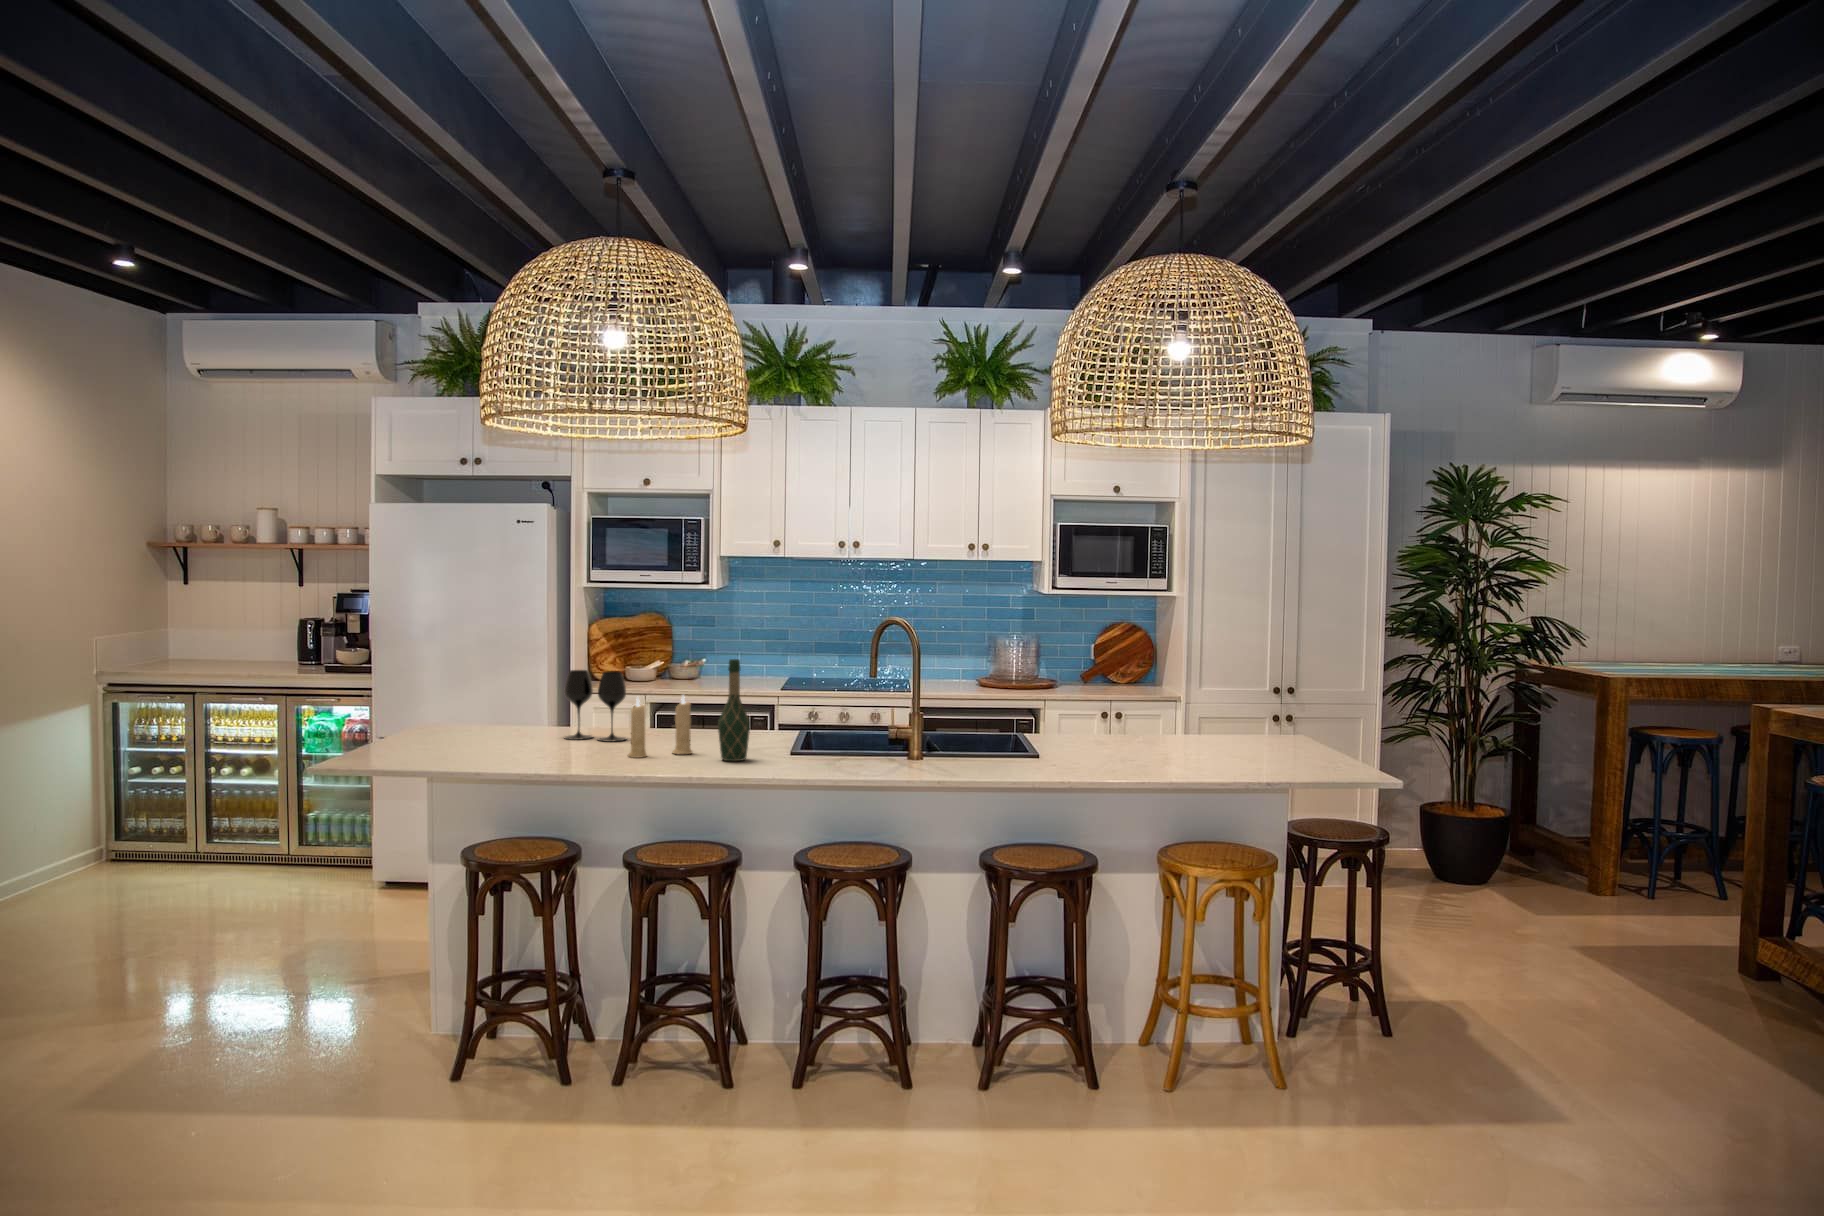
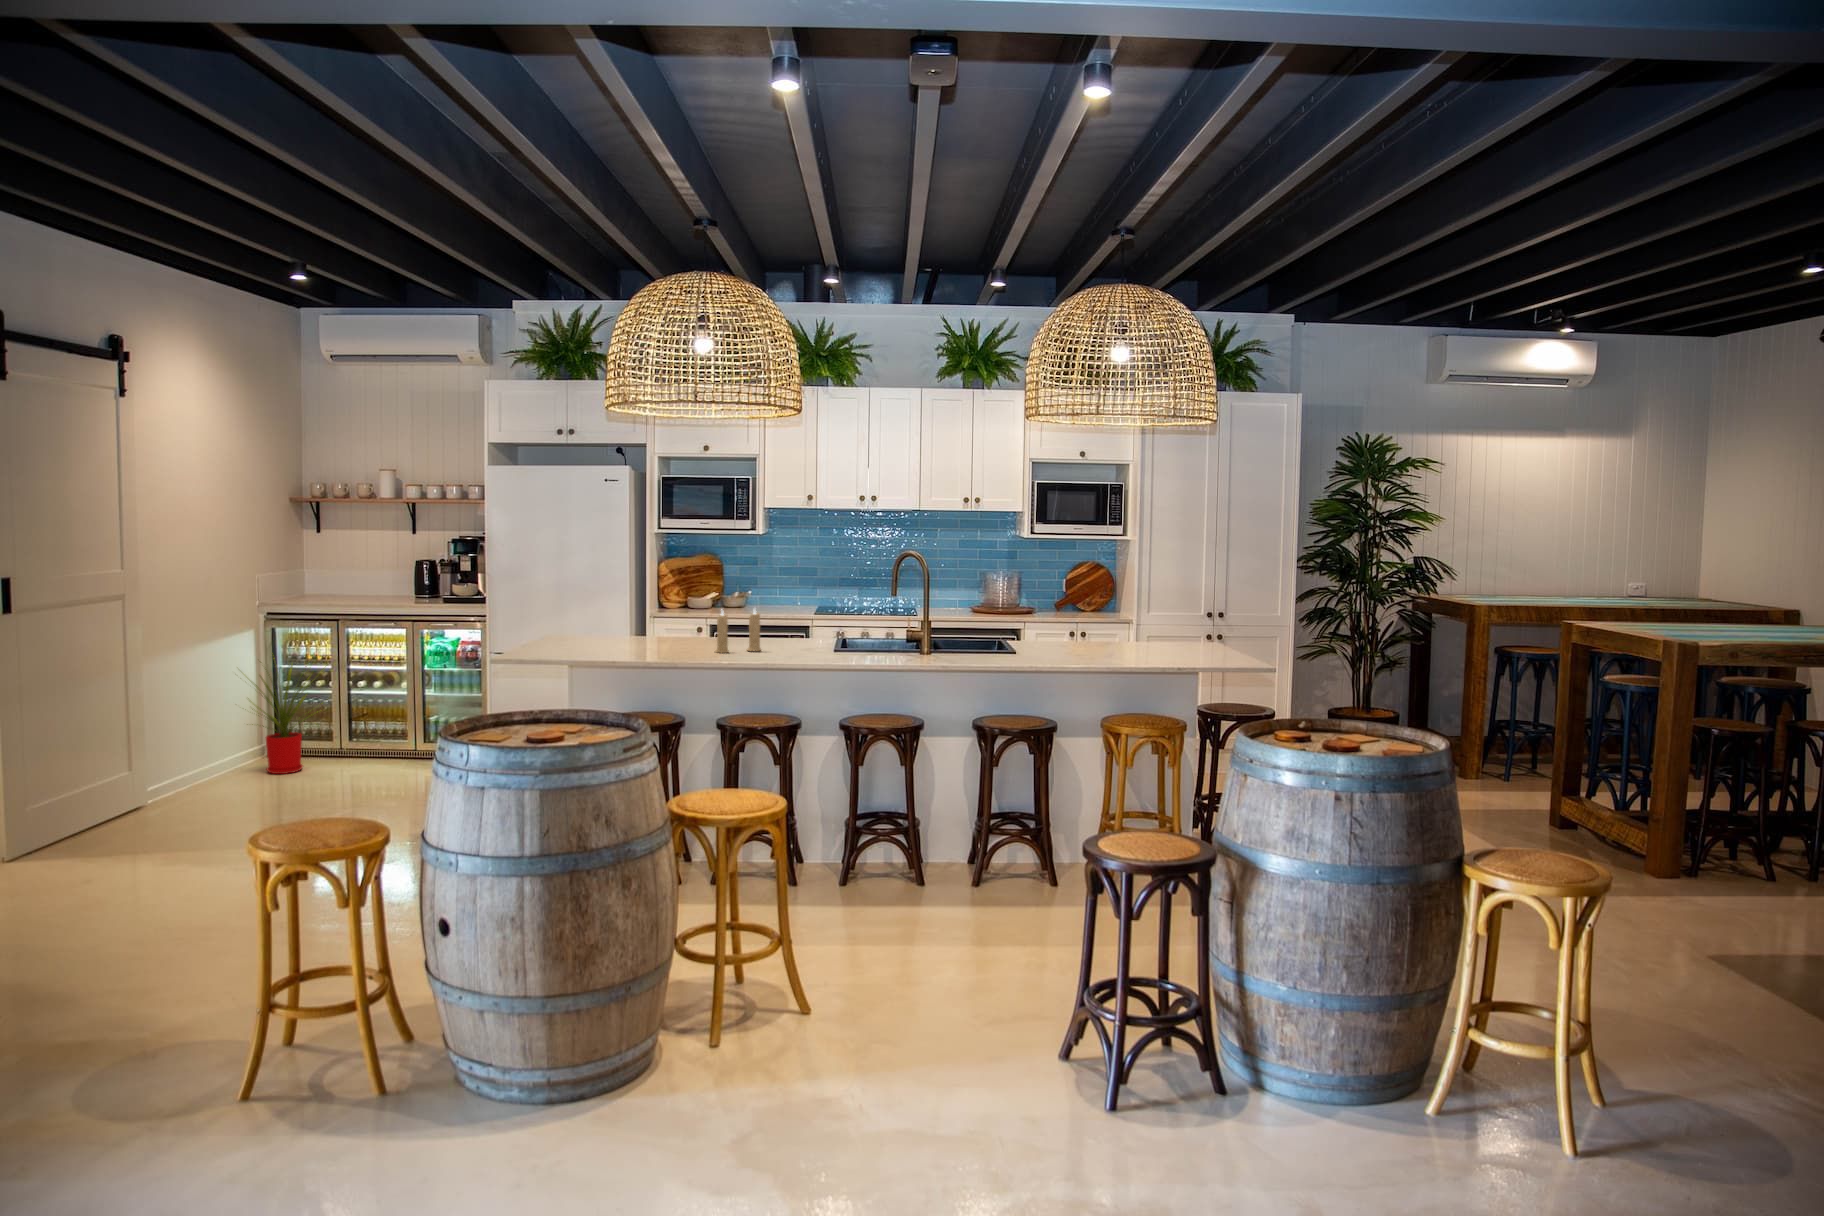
wine bottle: present [718,659,750,761] -> none [782,580,806,655]
wine glass: present [564,670,626,742] -> none [661,591,709,644]
house plant: none [50,734,182,889] -> present [252,658,318,774]

